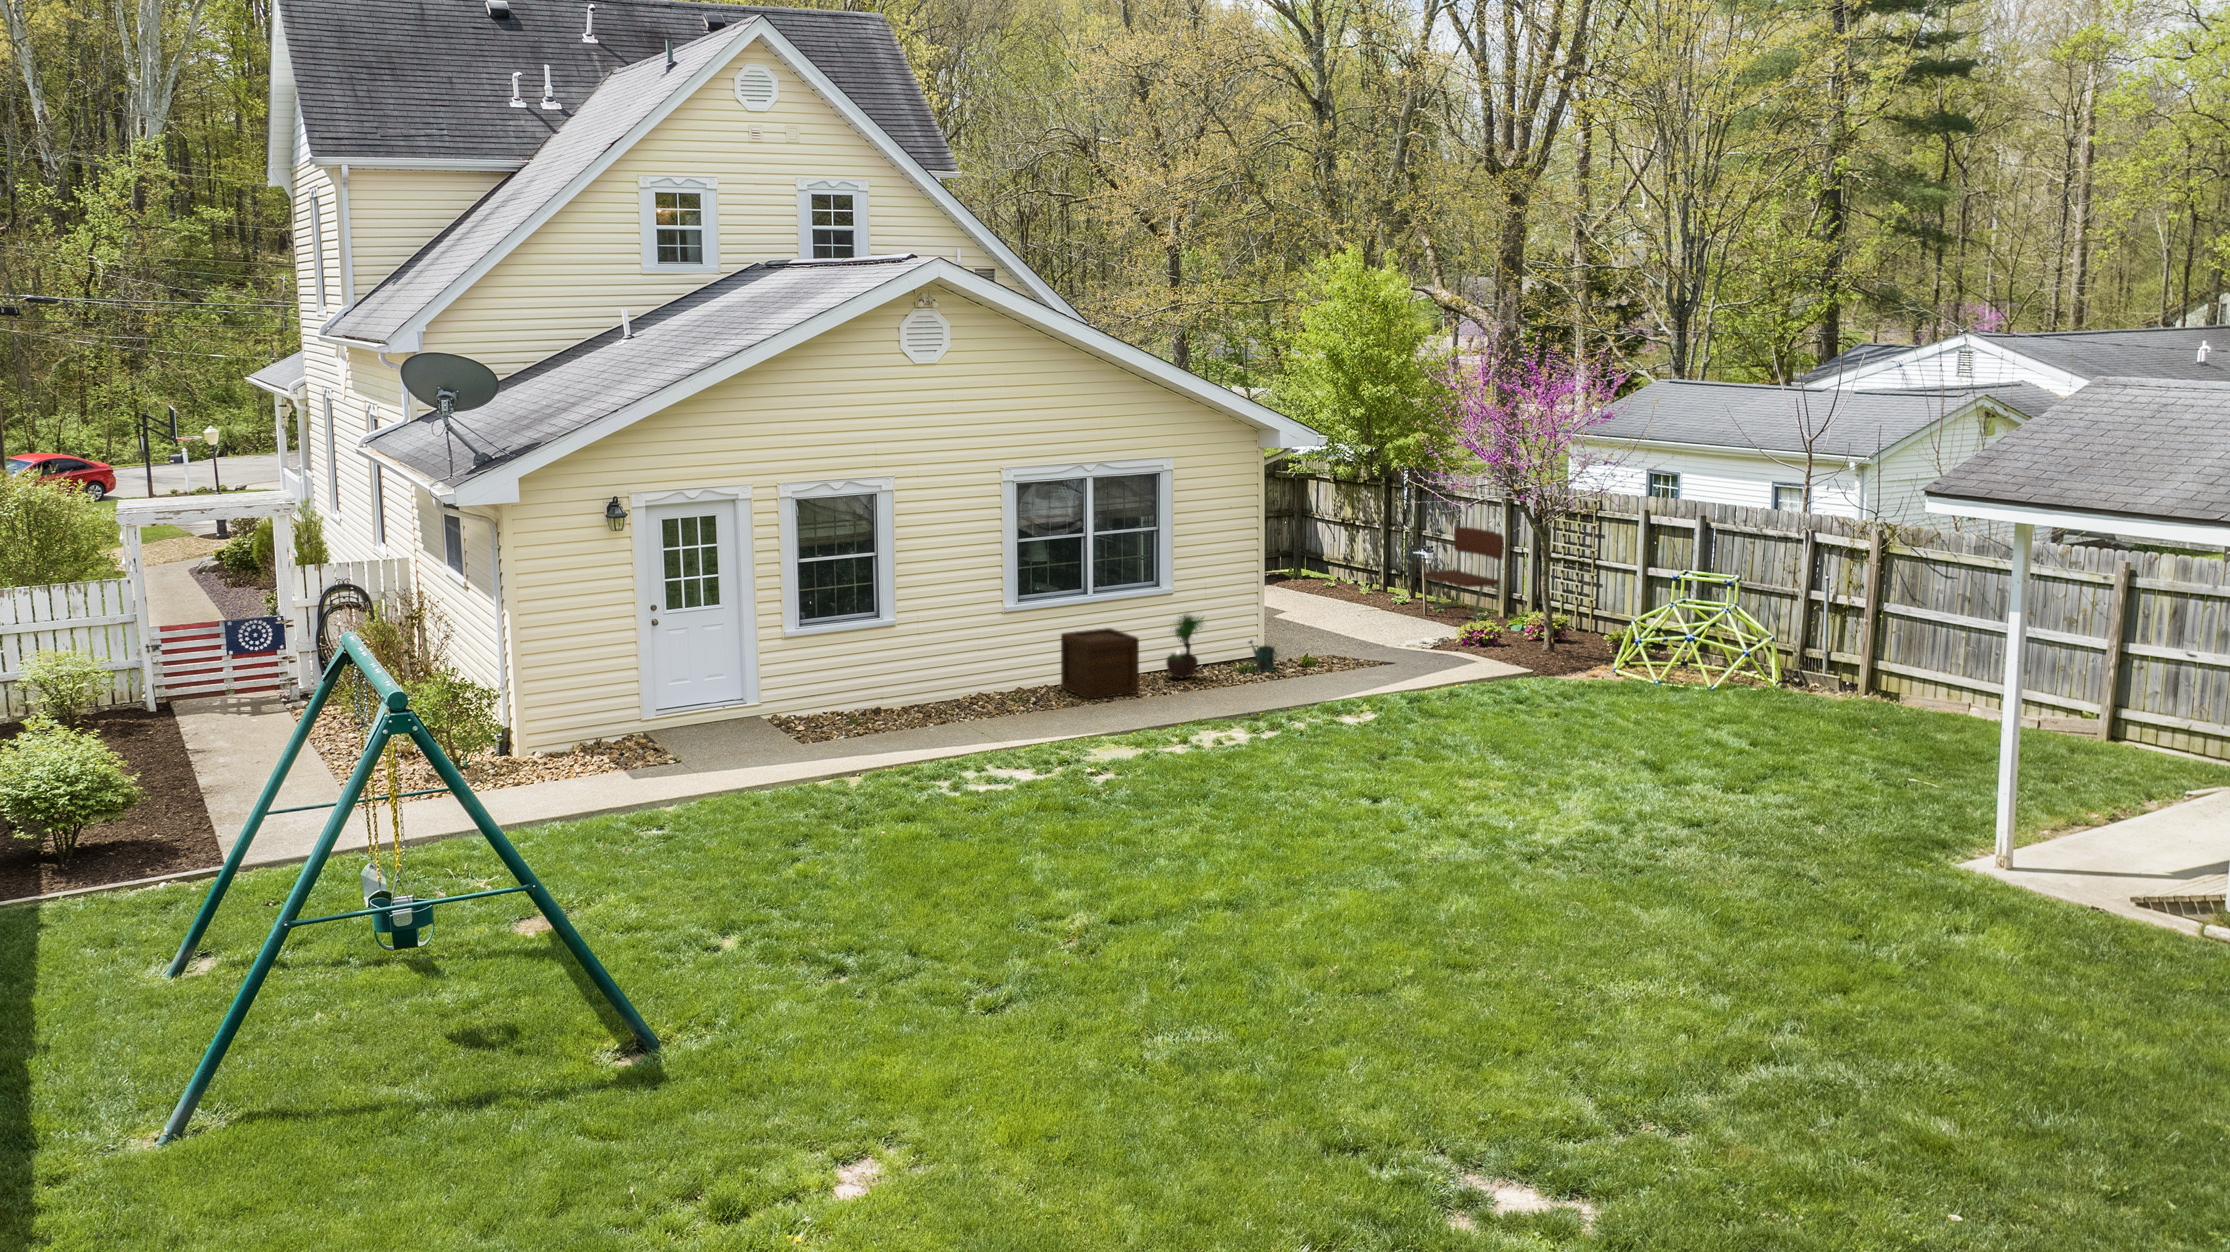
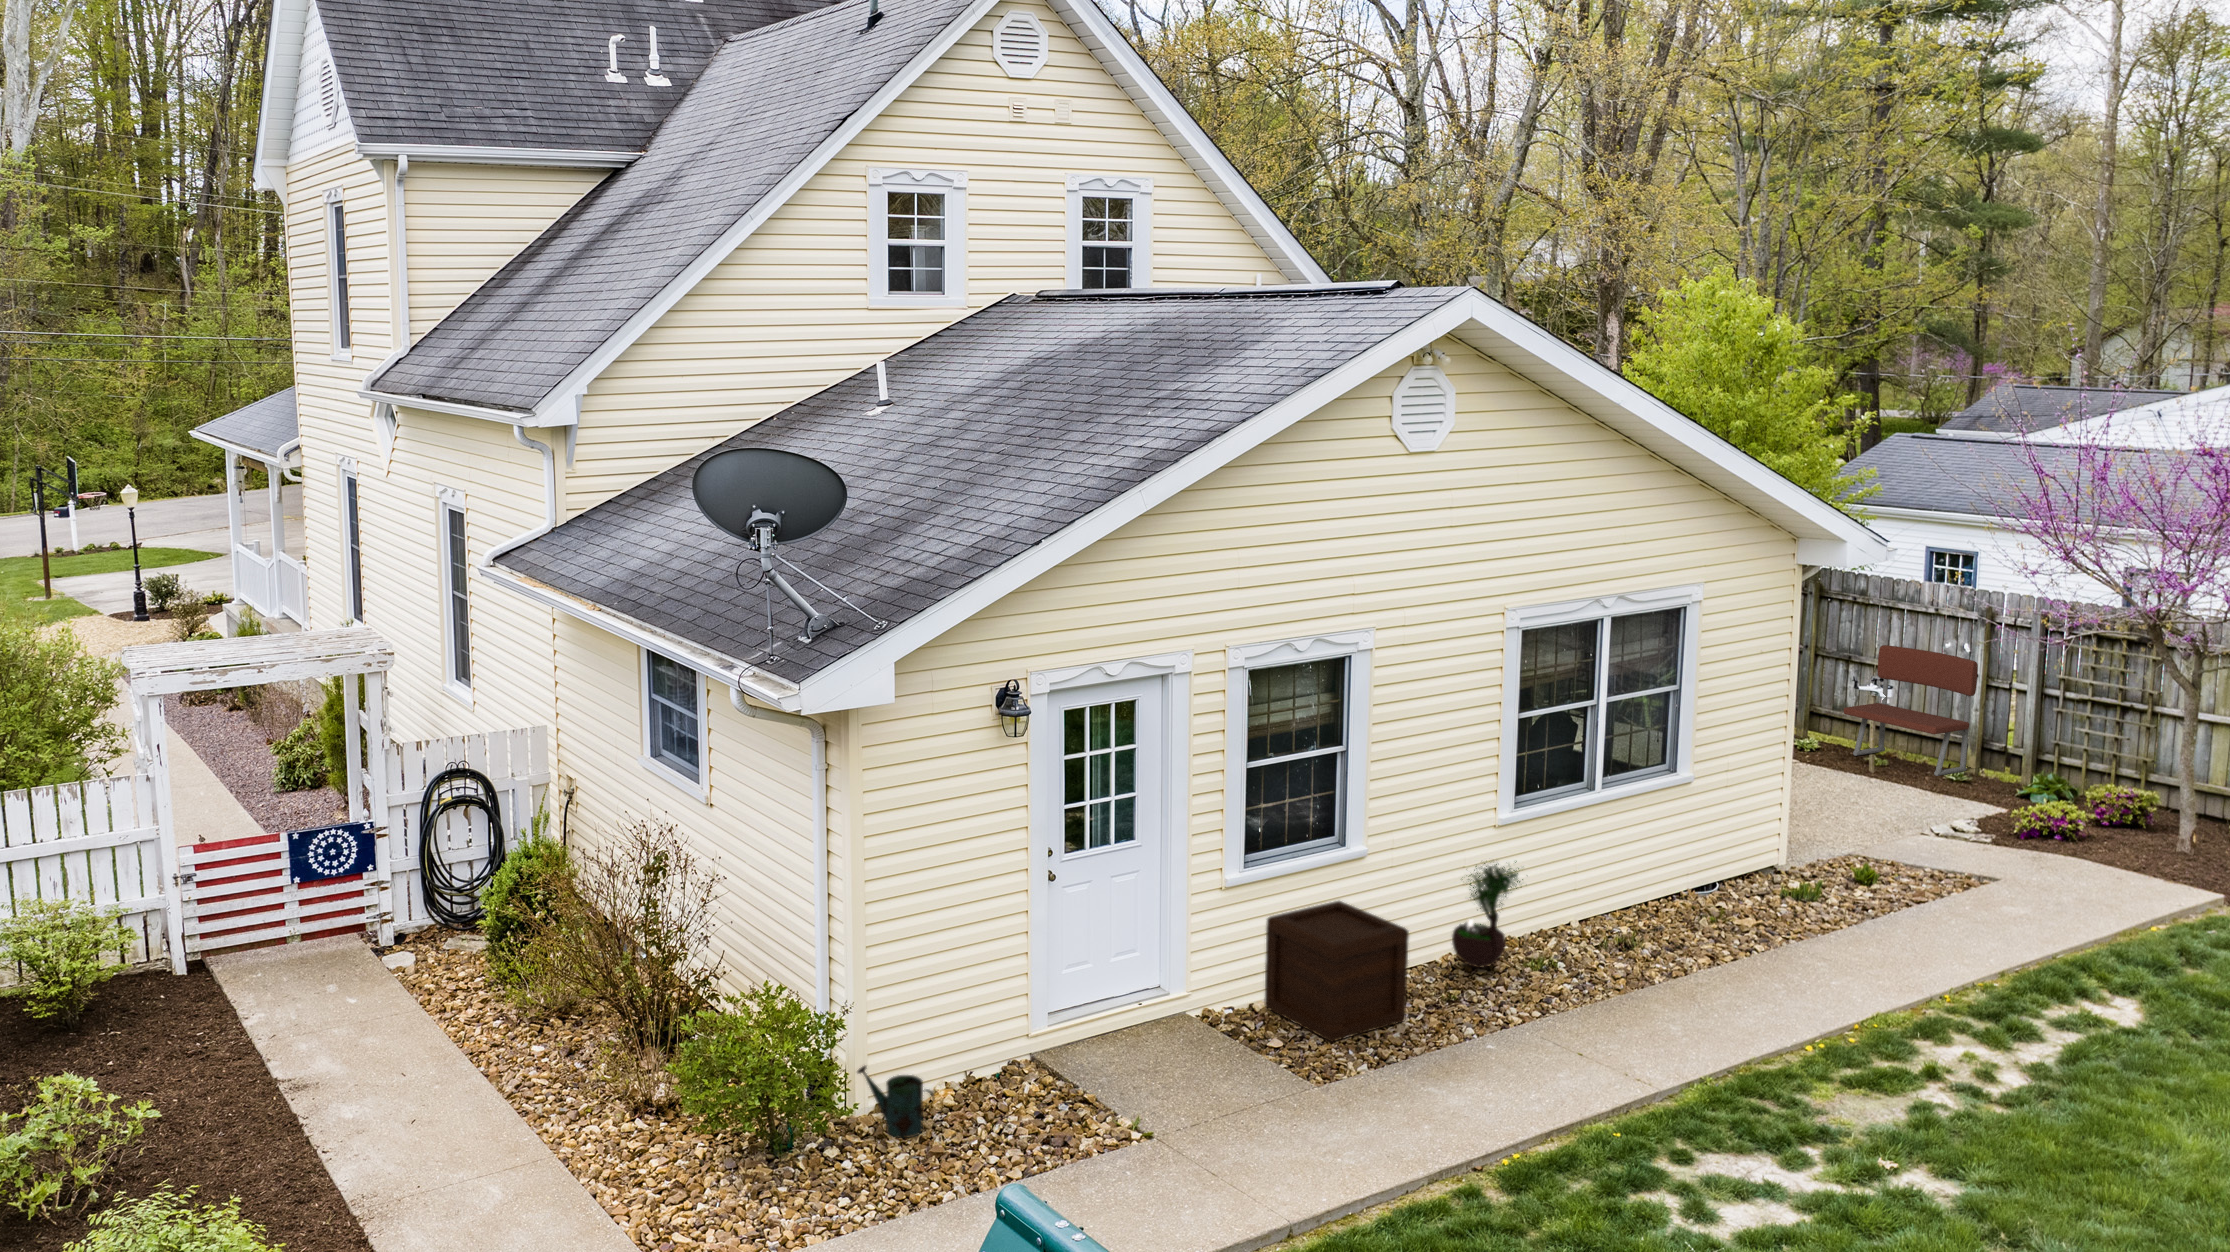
potted tree: present [1166,614,1204,679] -> present [1452,861,1523,968]
wooden crate: present [1061,628,1139,699] -> present [1265,901,1409,1042]
watering can: present [1249,640,1277,672] -> present [857,1066,935,1138]

